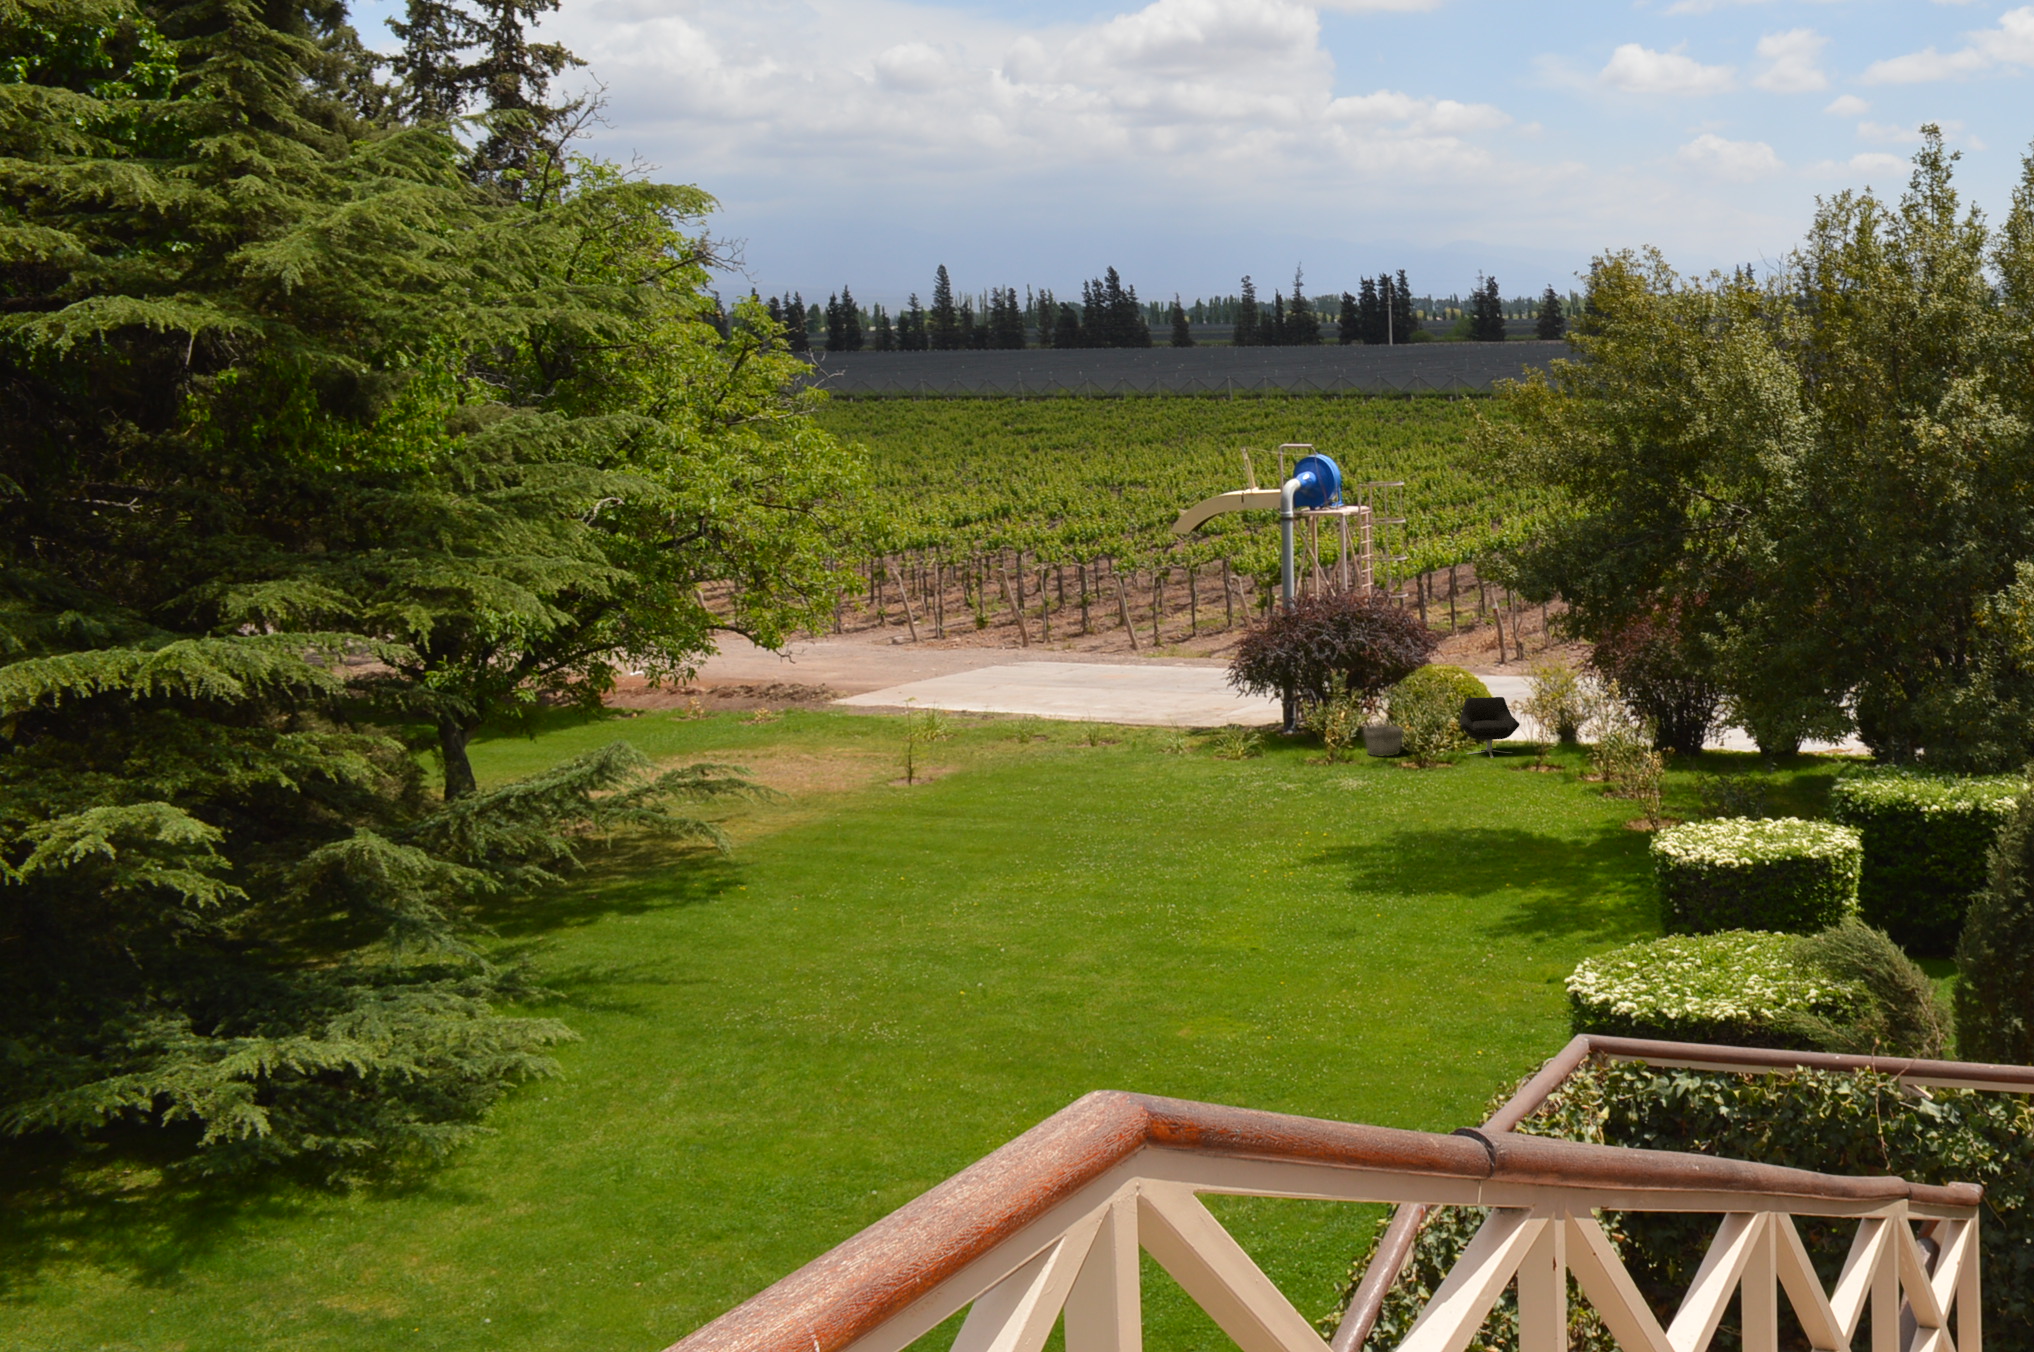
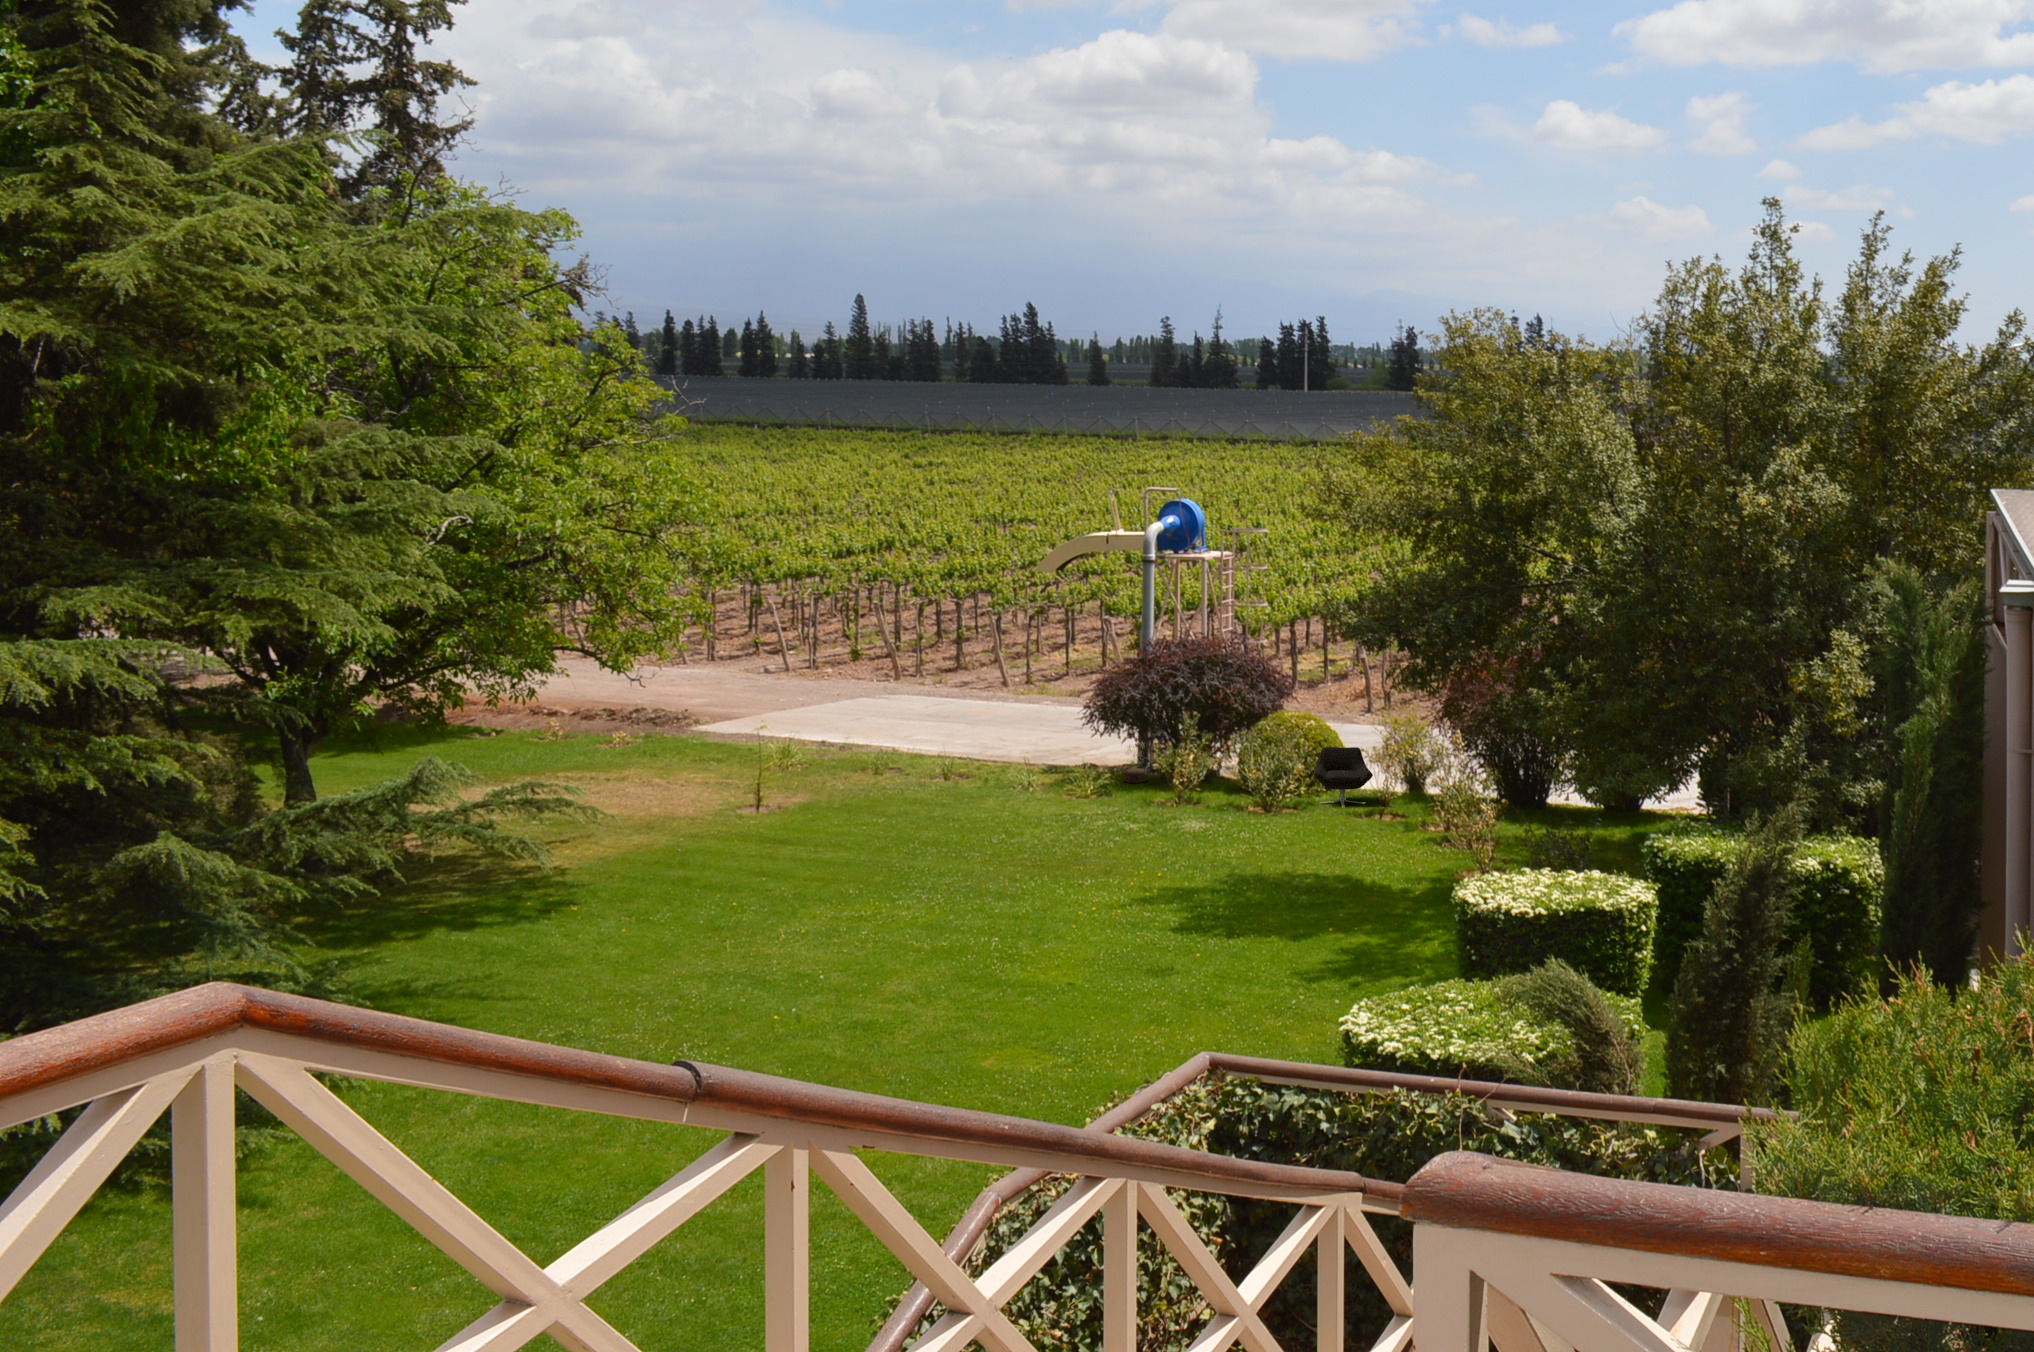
decorative plant: none [1268,698,1291,740] -> present [1124,743,1147,783]
wooden bucket: present [1364,720,1404,756] -> none [1216,766,1258,803]

